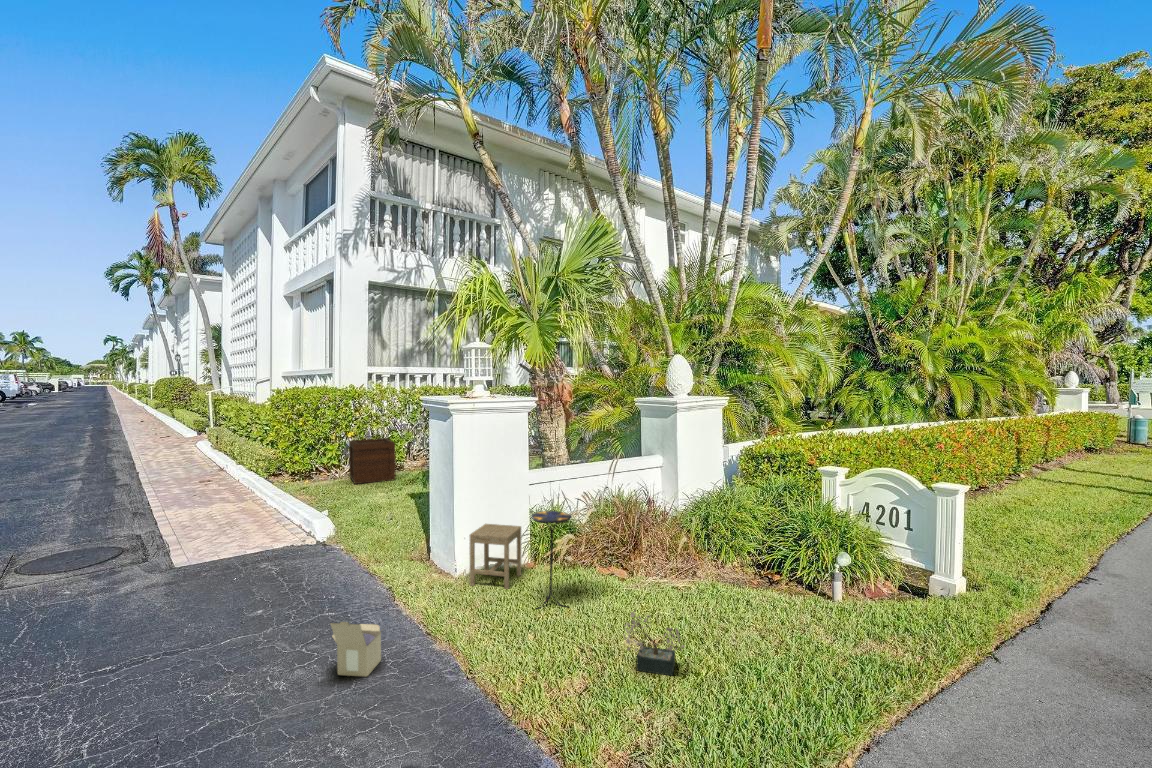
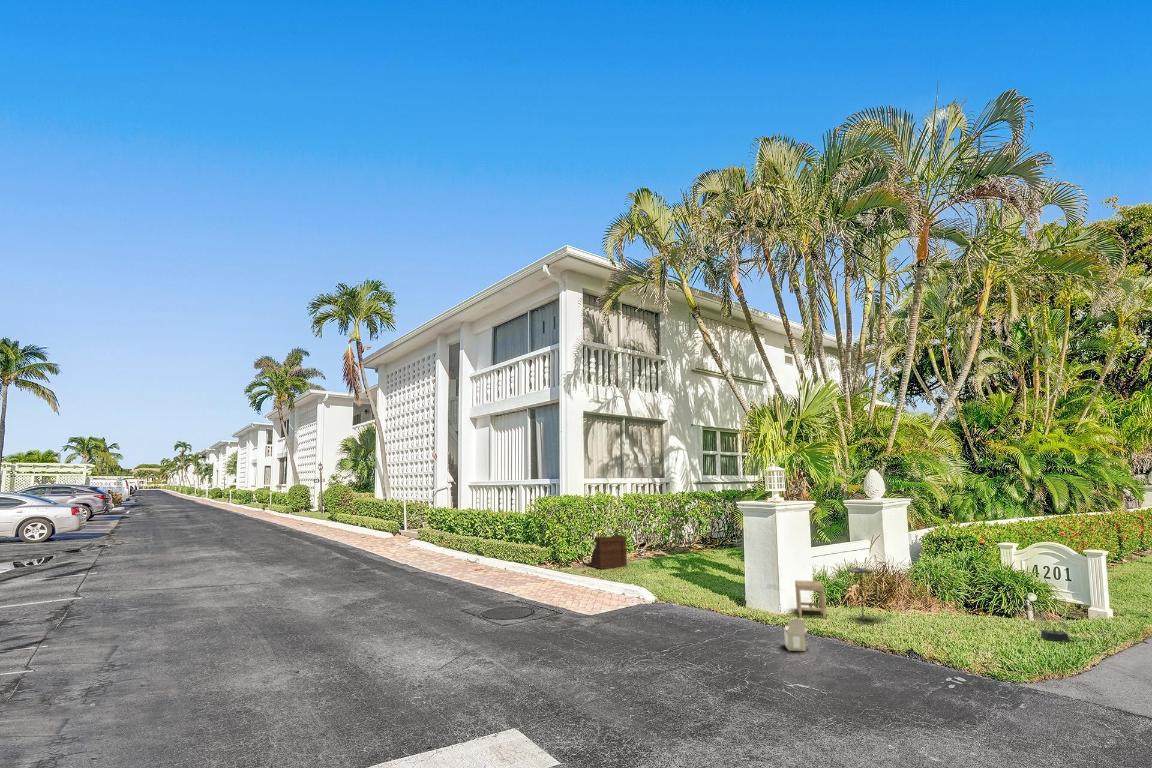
decorative plant: present [623,610,684,676] -> present [1033,611,1071,642]

